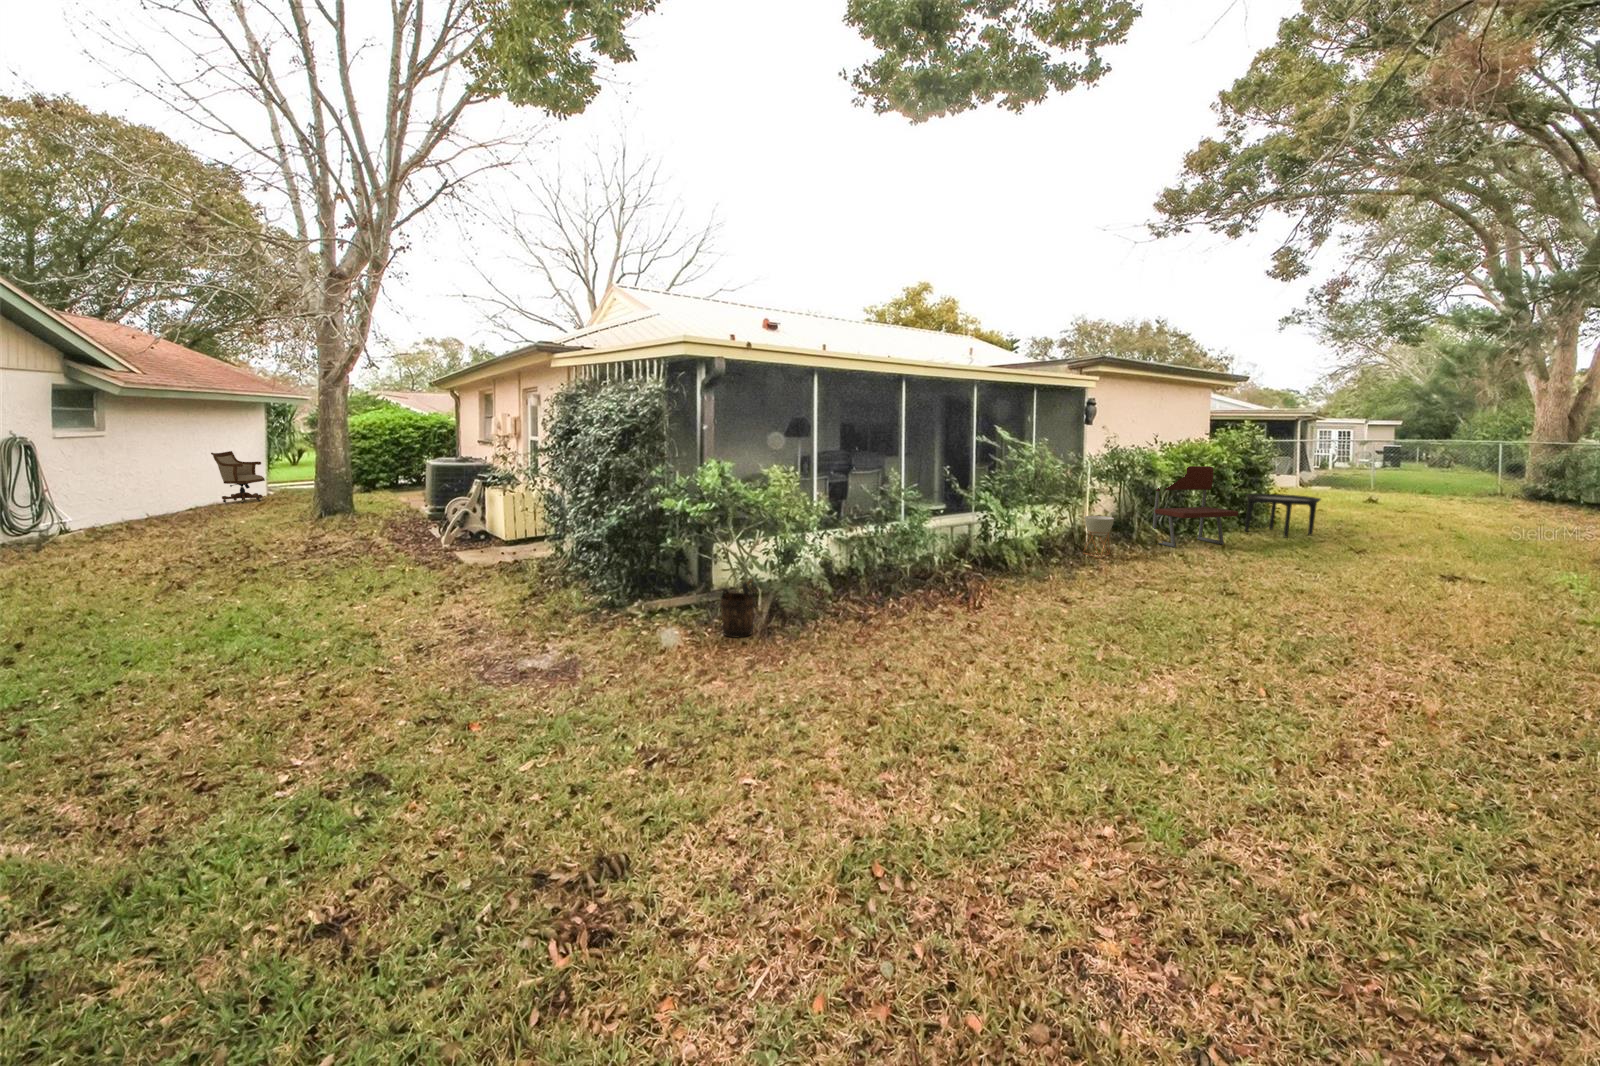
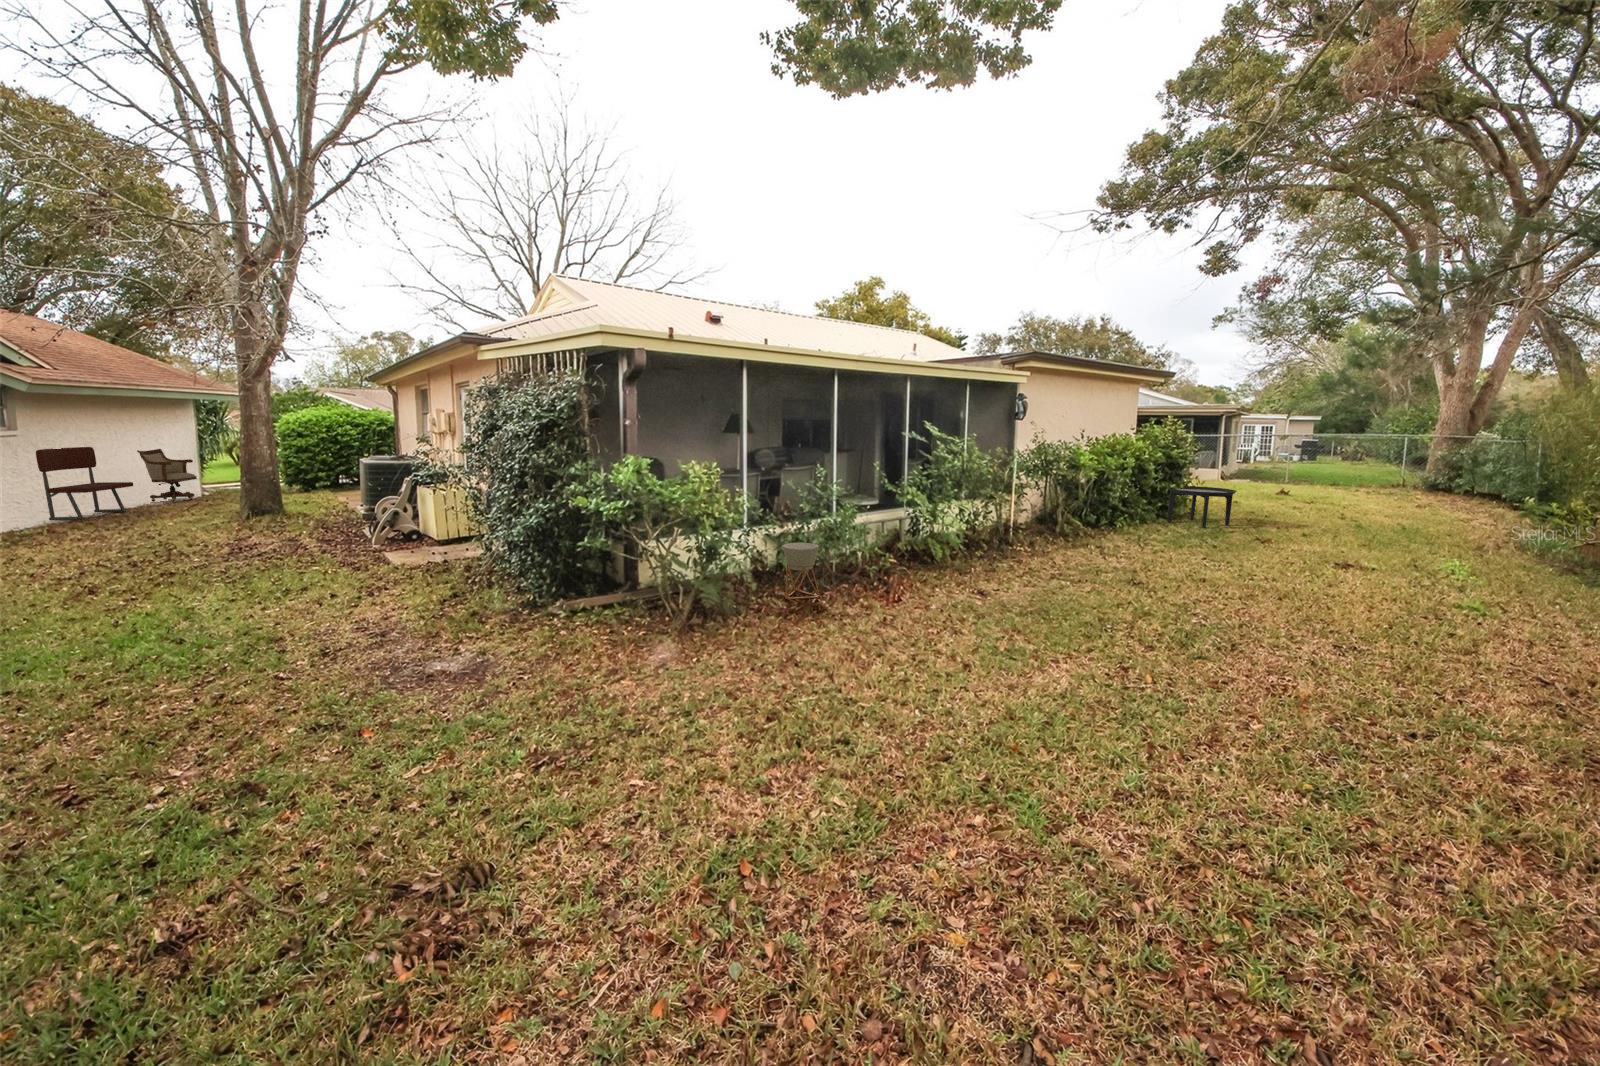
bench: present [1153,466,1238,547] -> present [36,447,133,520]
planter: present [1083,516,1114,558] -> present [783,543,820,599]
bucket: present [719,579,756,637] -> none [637,571,679,634]

